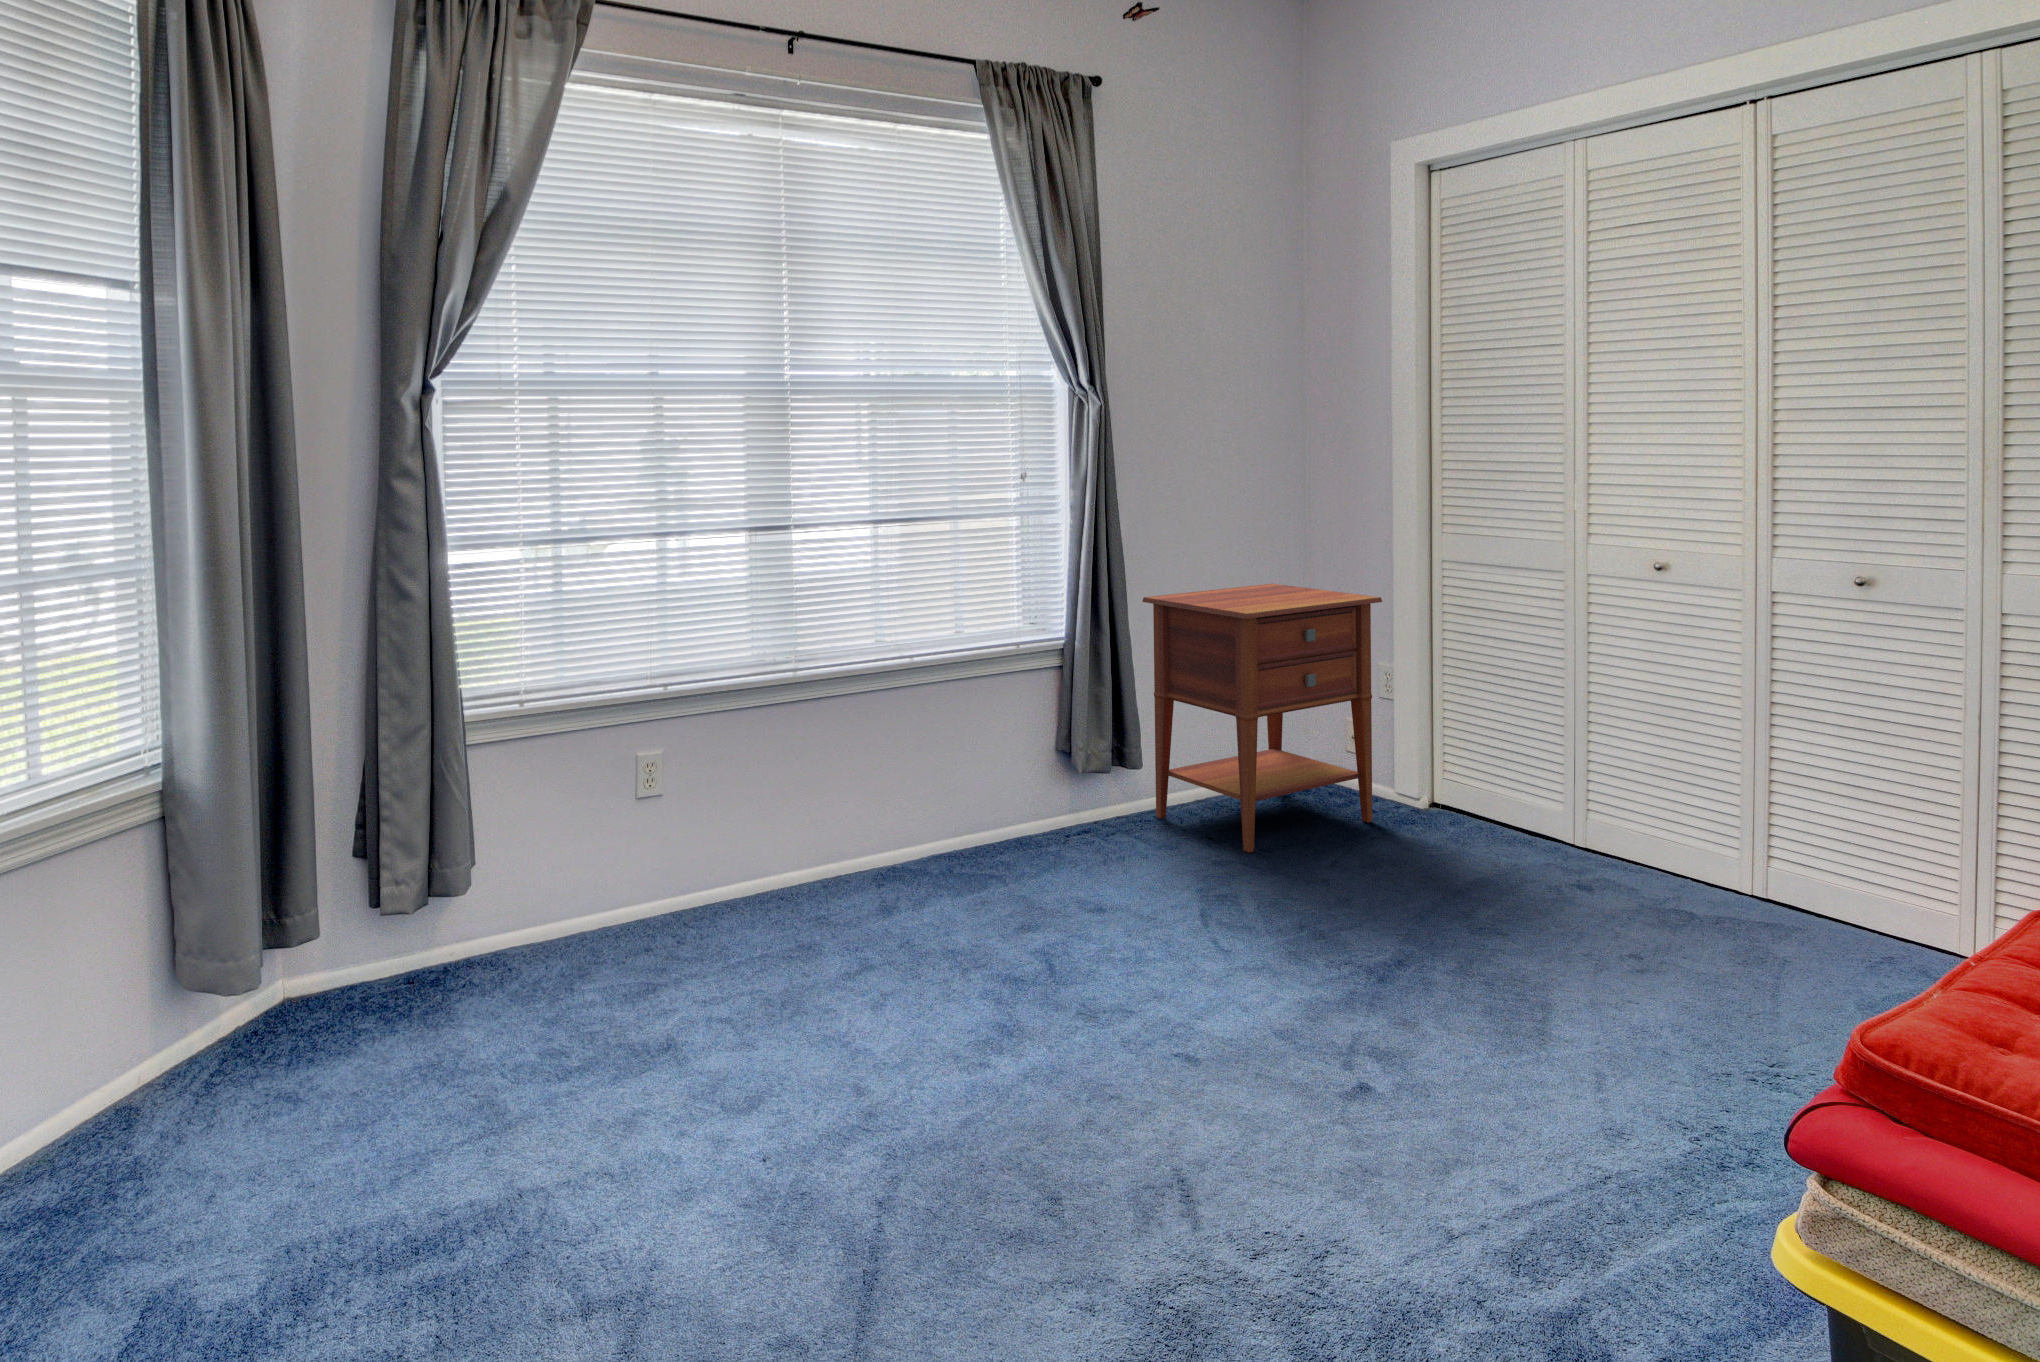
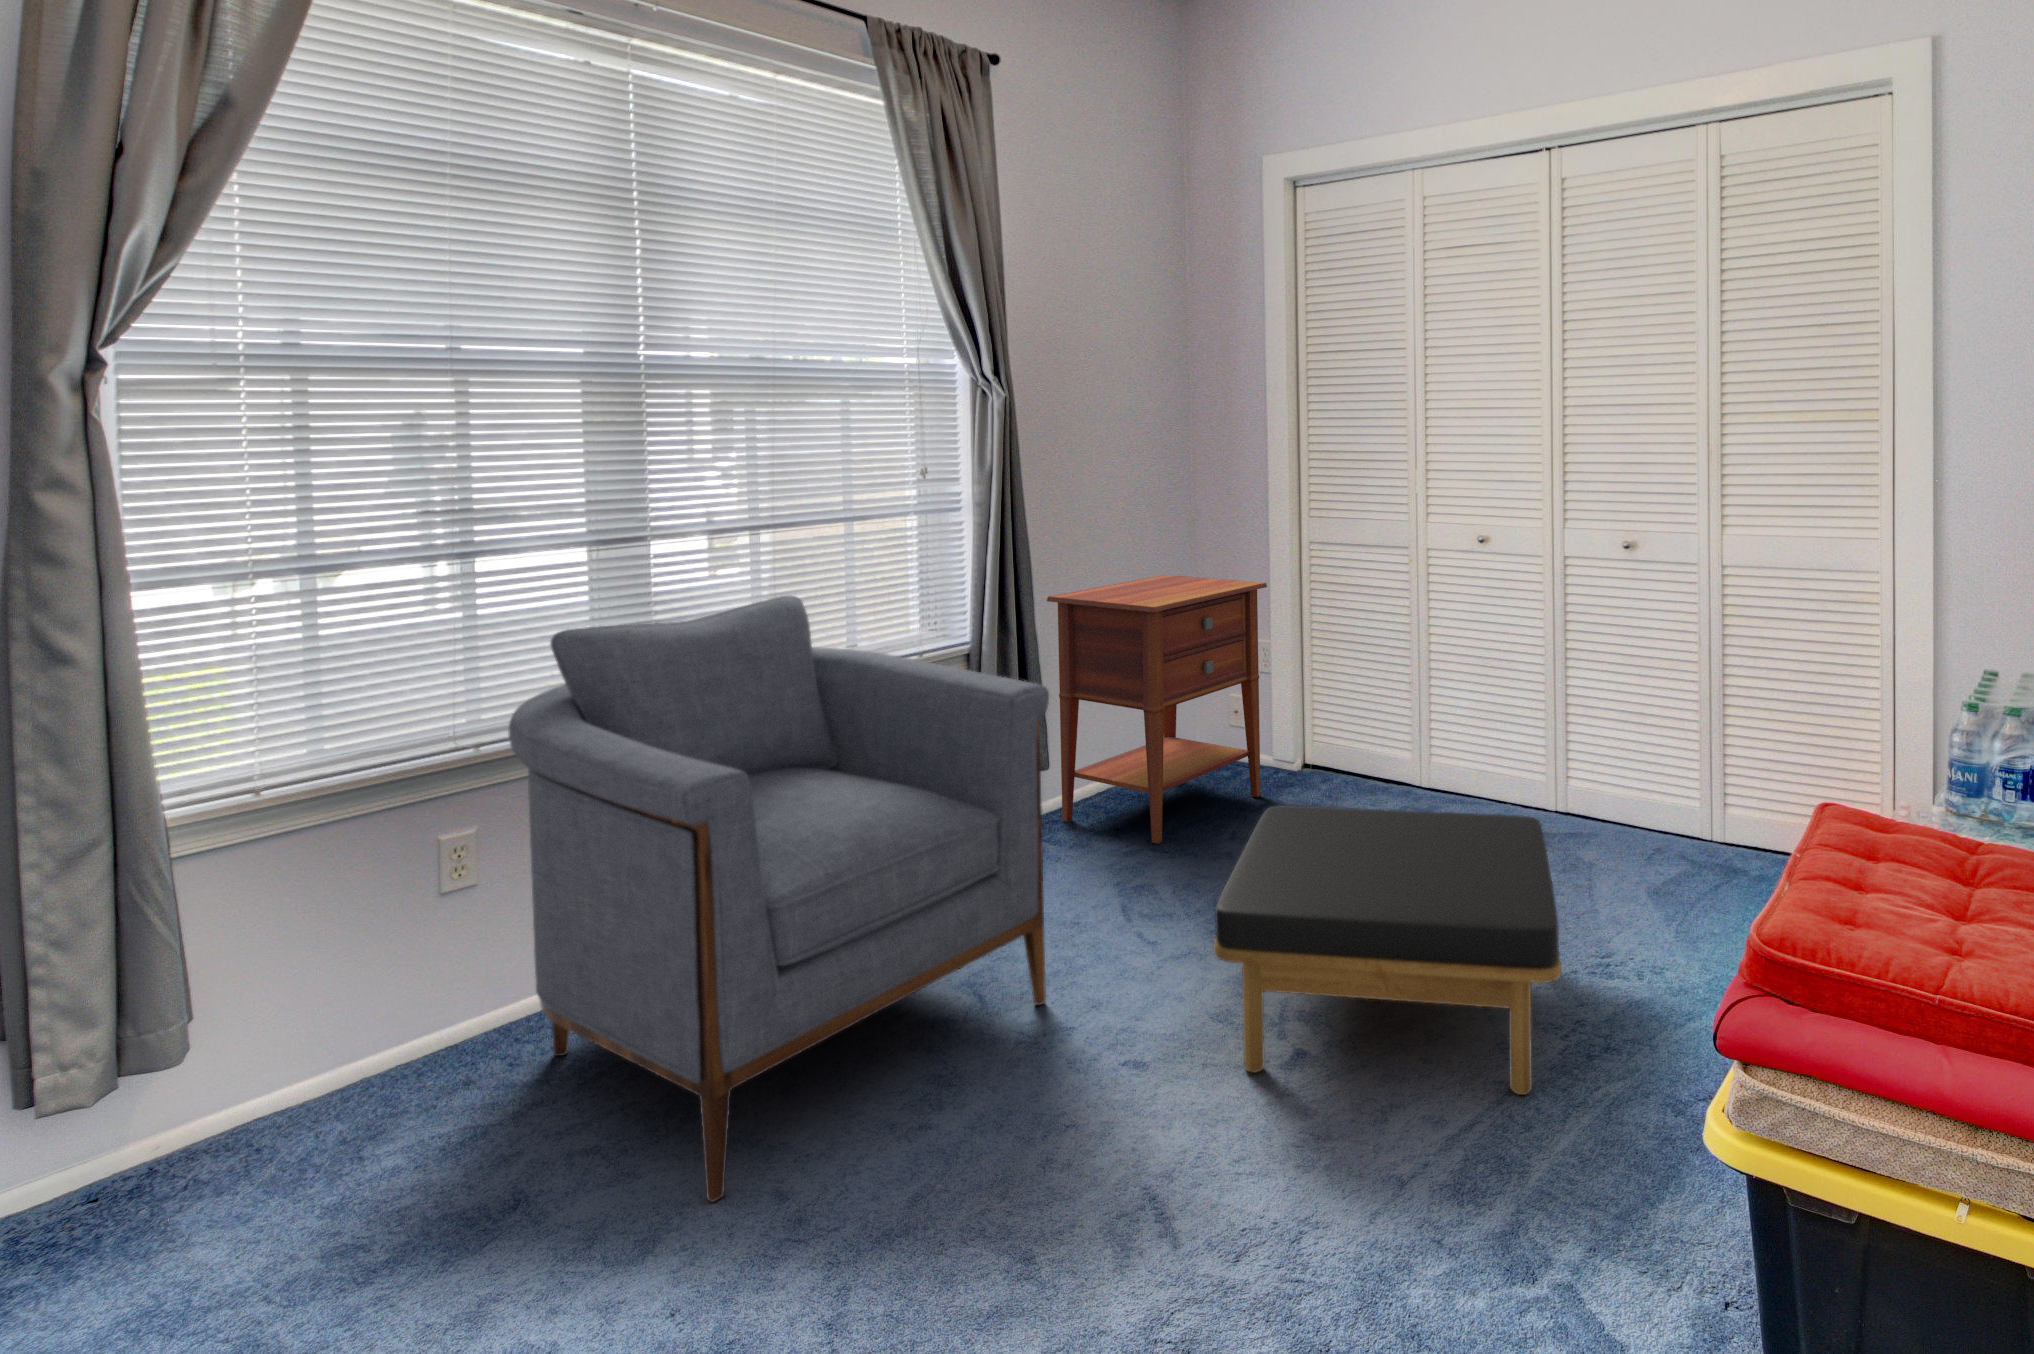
armchair: none [677,580,1115,1078] -> present [508,596,1049,1203]
ottoman: none [1266,827,1695,1189] -> present [1214,806,1561,1095]

